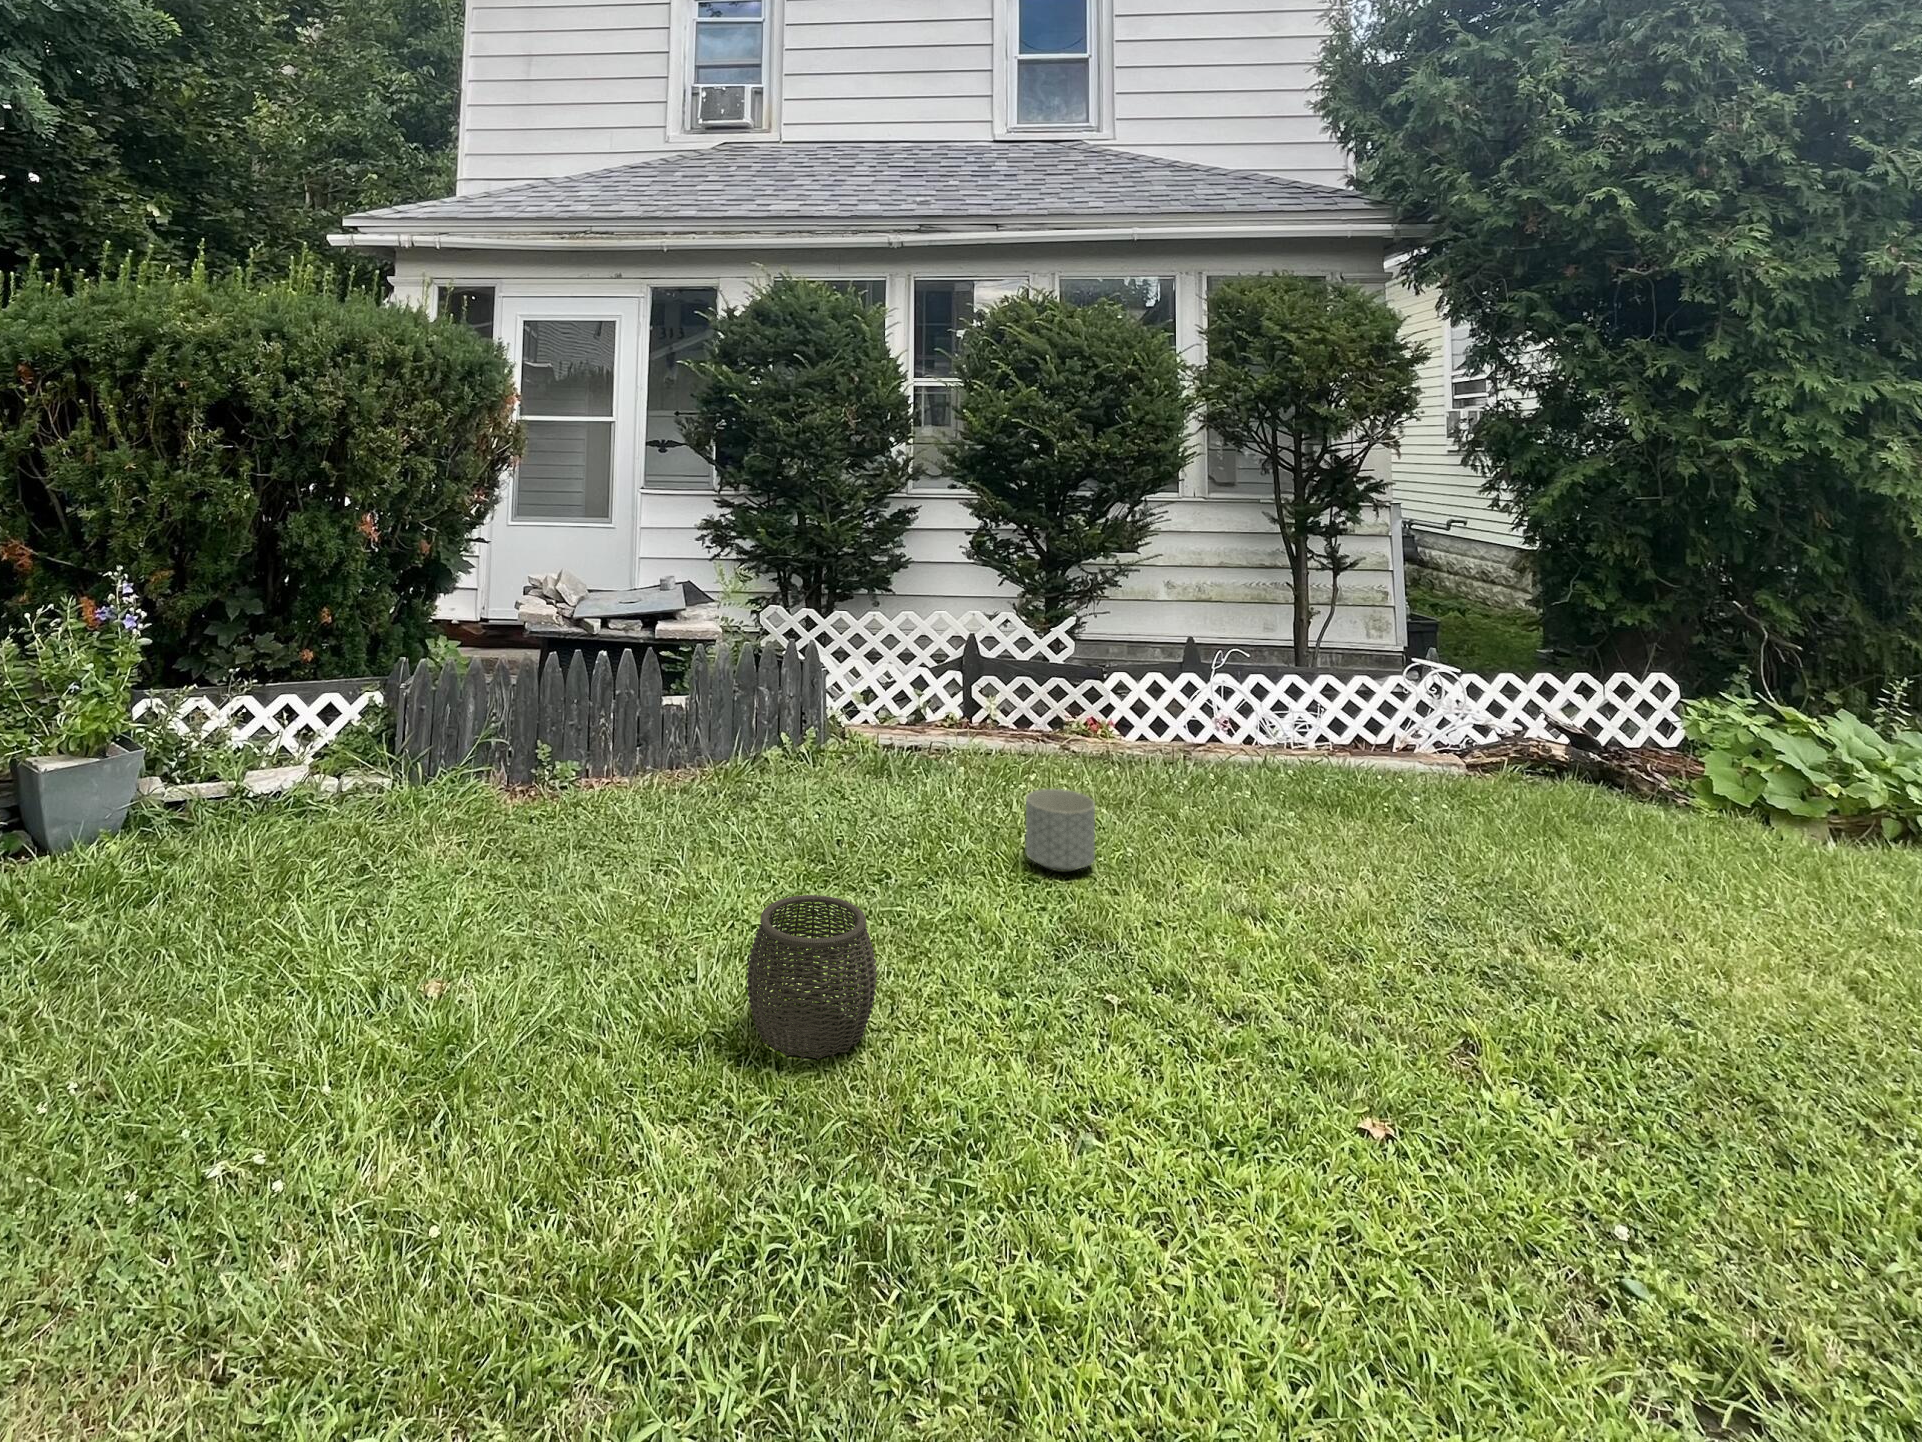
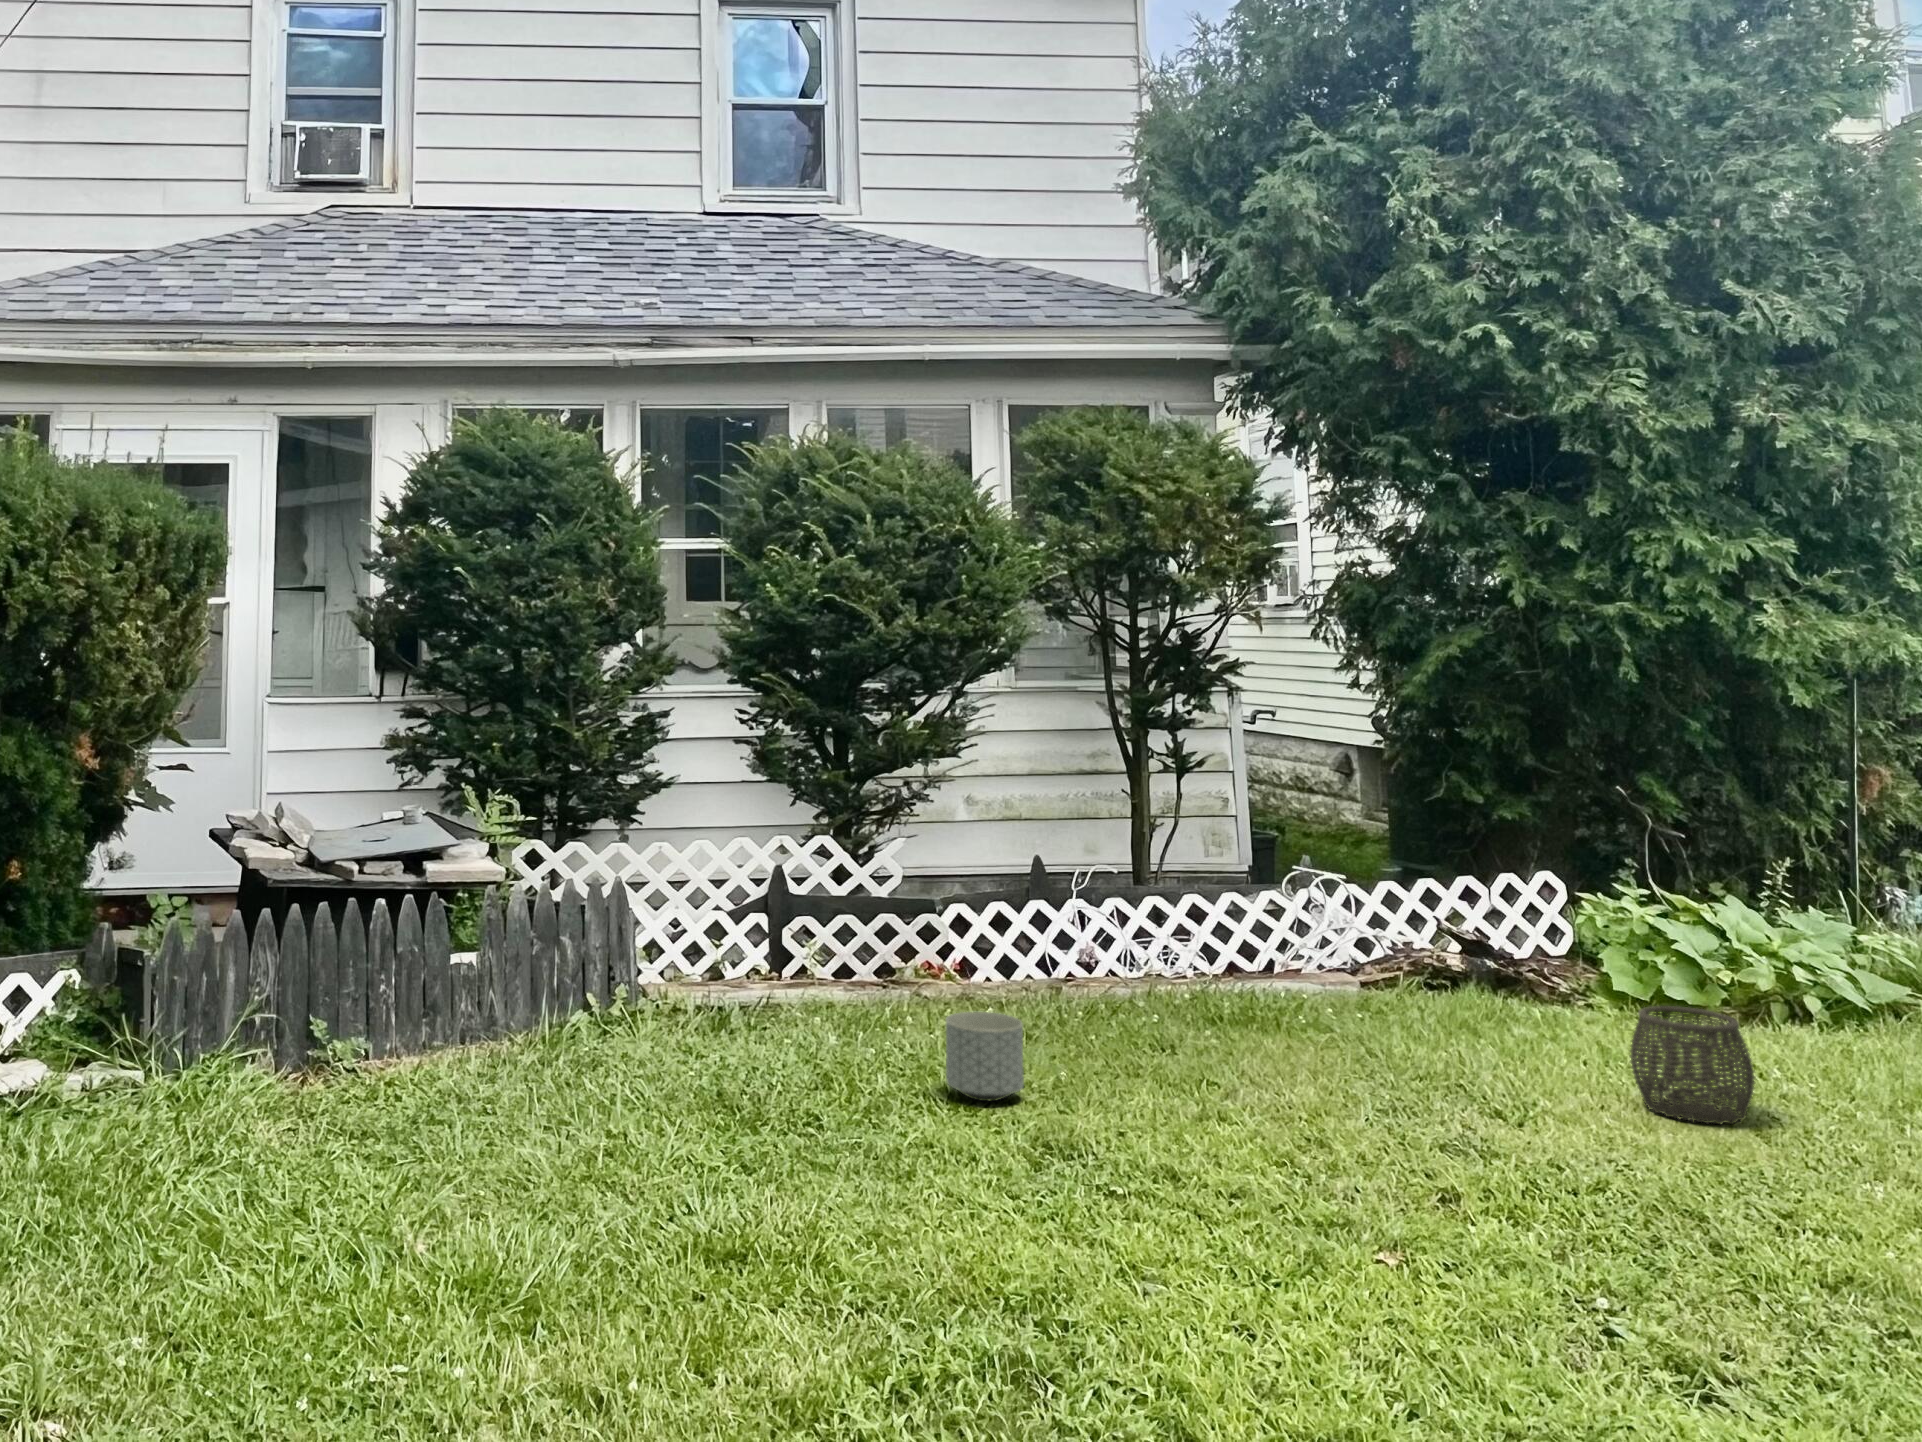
woven basket: present [747,895,877,1060] -> present [1630,1006,1755,1124]

